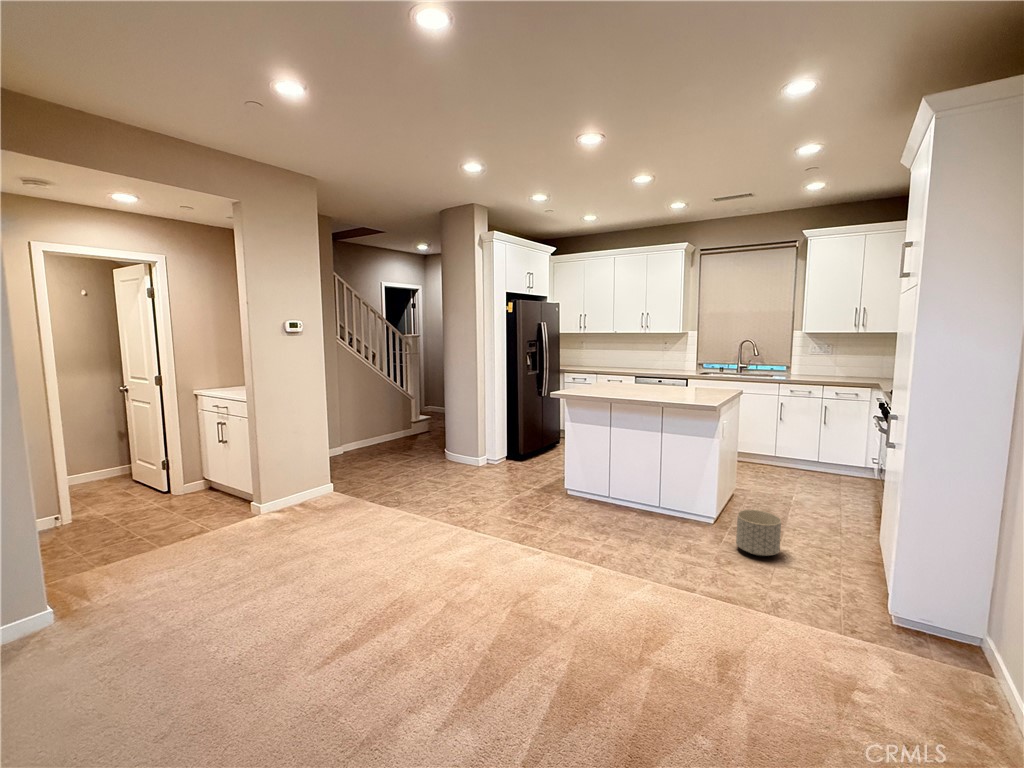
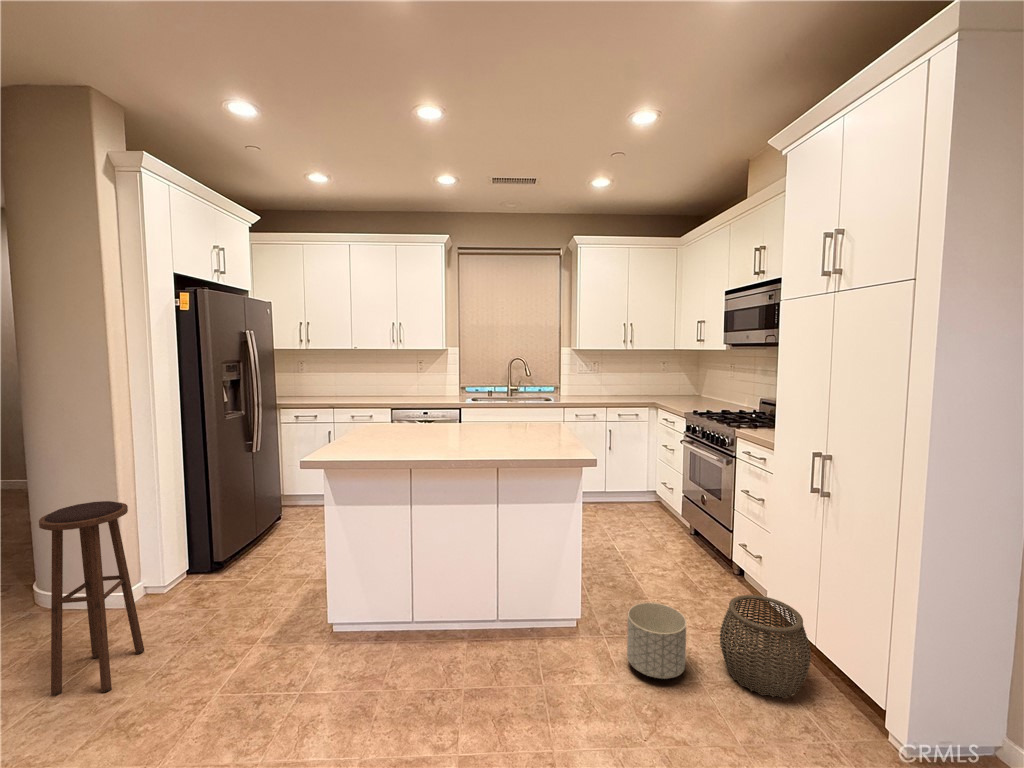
stool: none [450,405,485,490] -> present [39,501,144,696]
woven basket: none [808,518,881,589] -> present [719,595,811,698]

